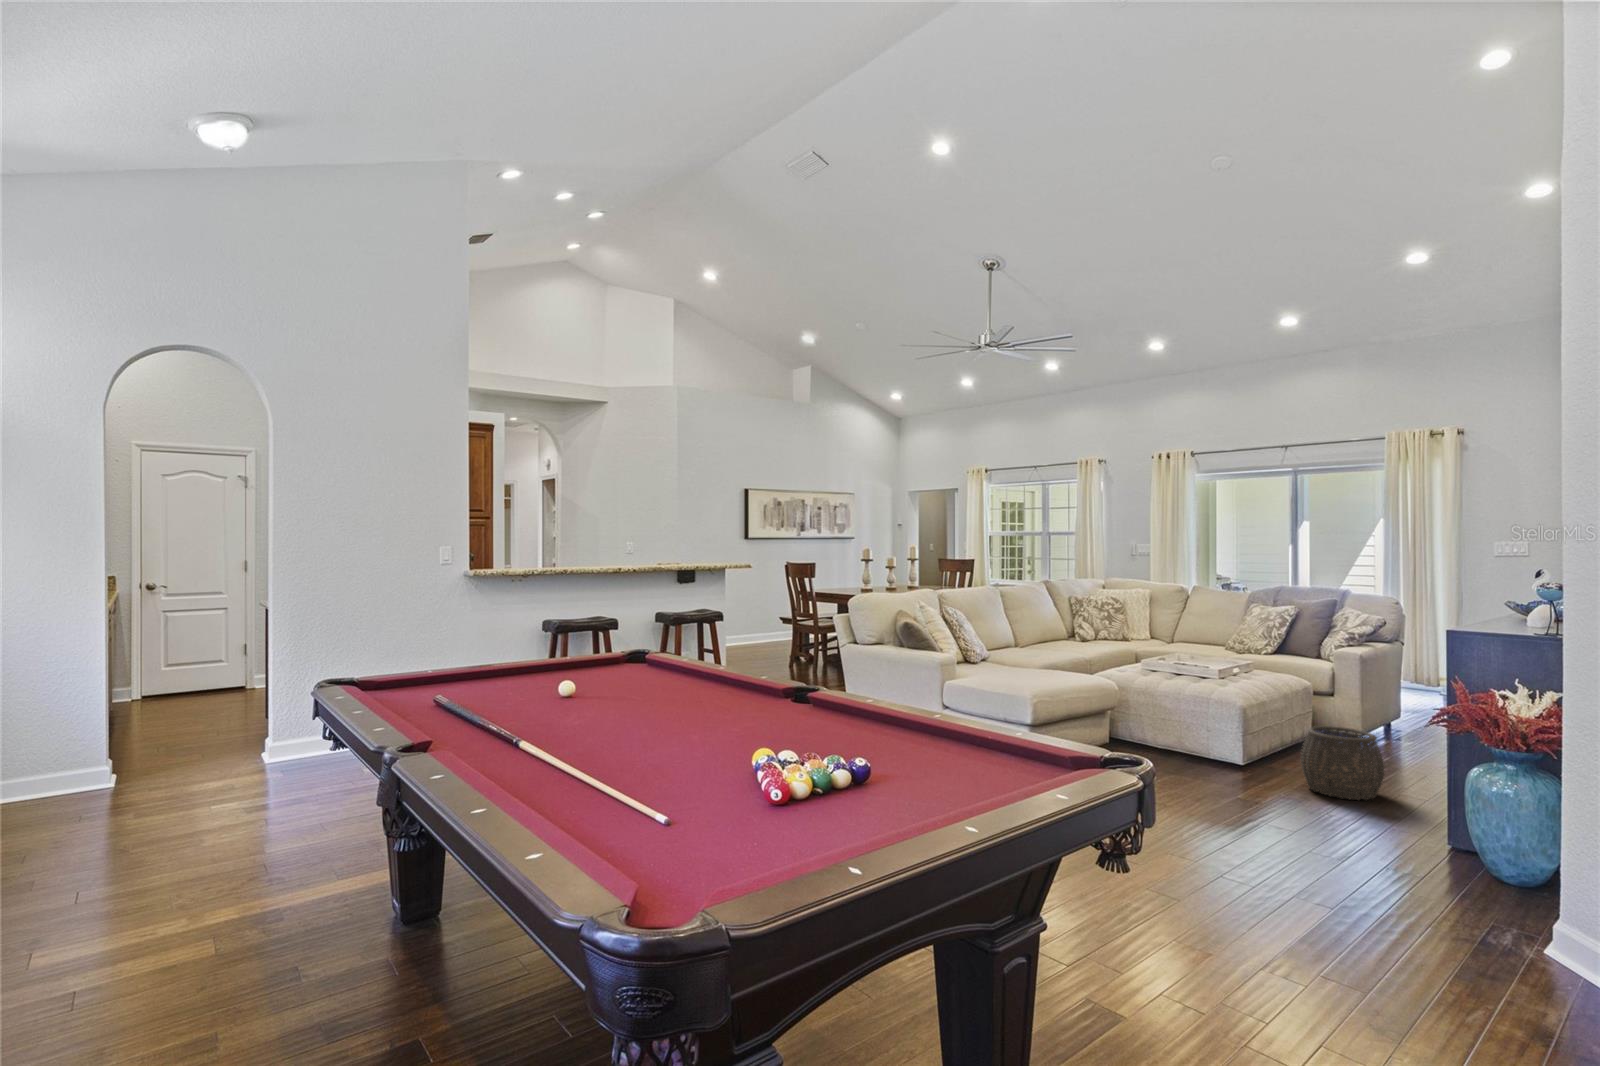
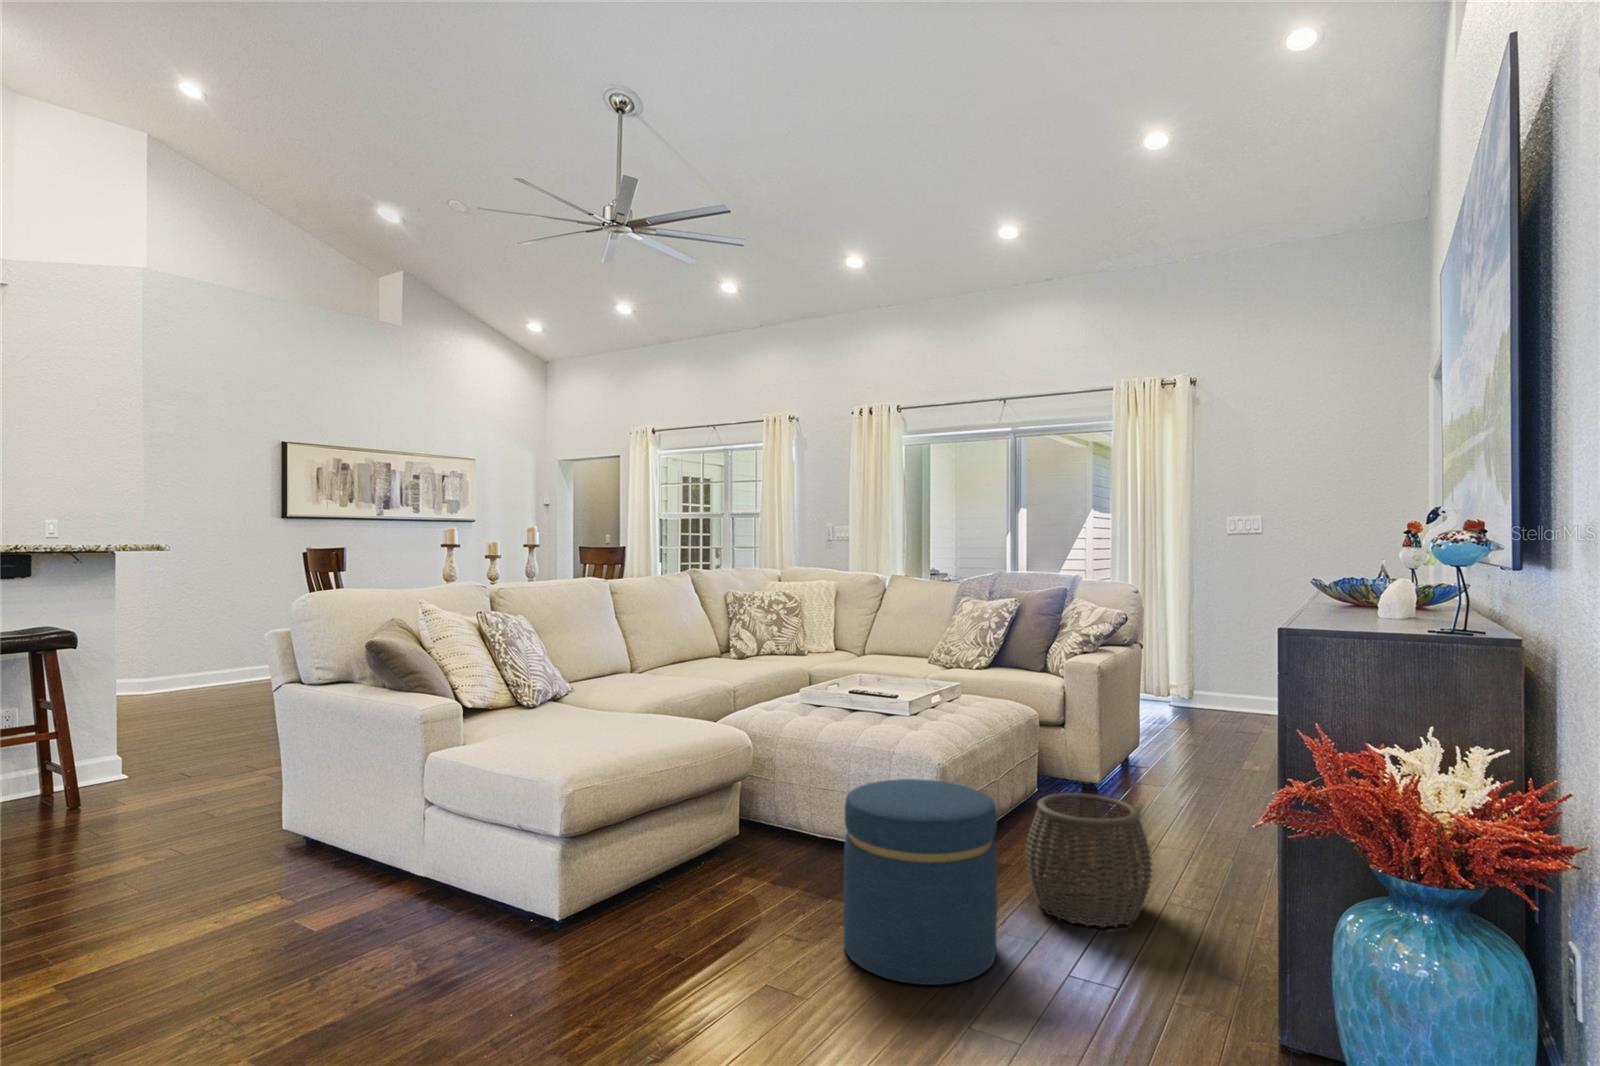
ottoman: none [1189,709,1281,810] -> present [843,779,997,985]

